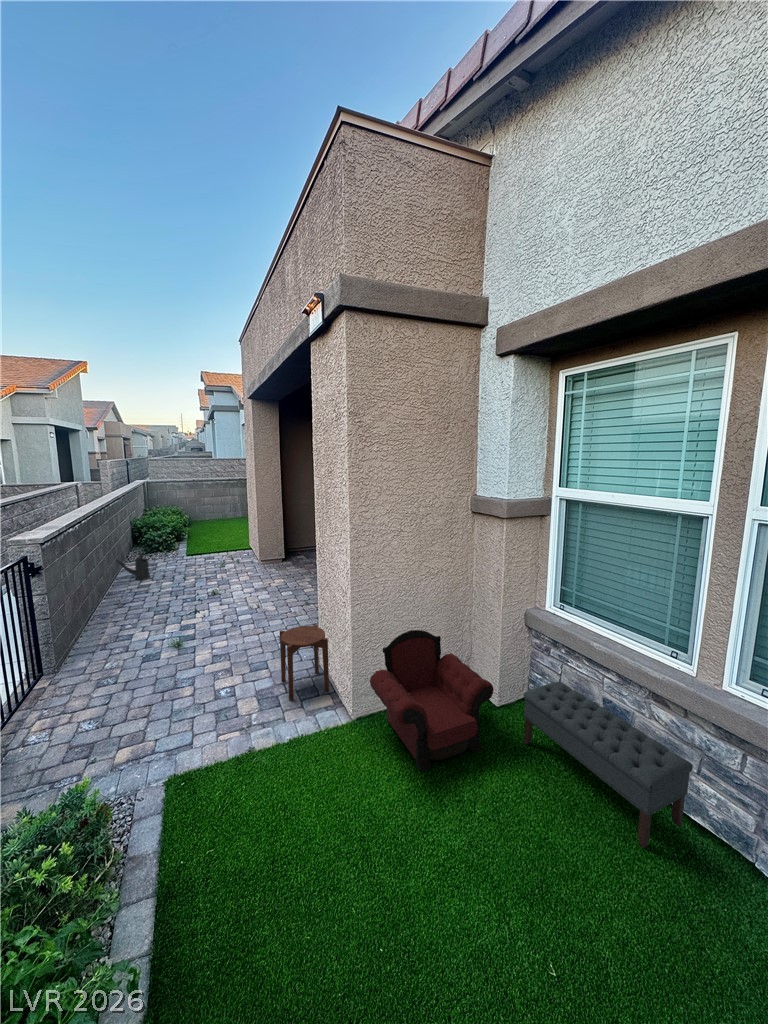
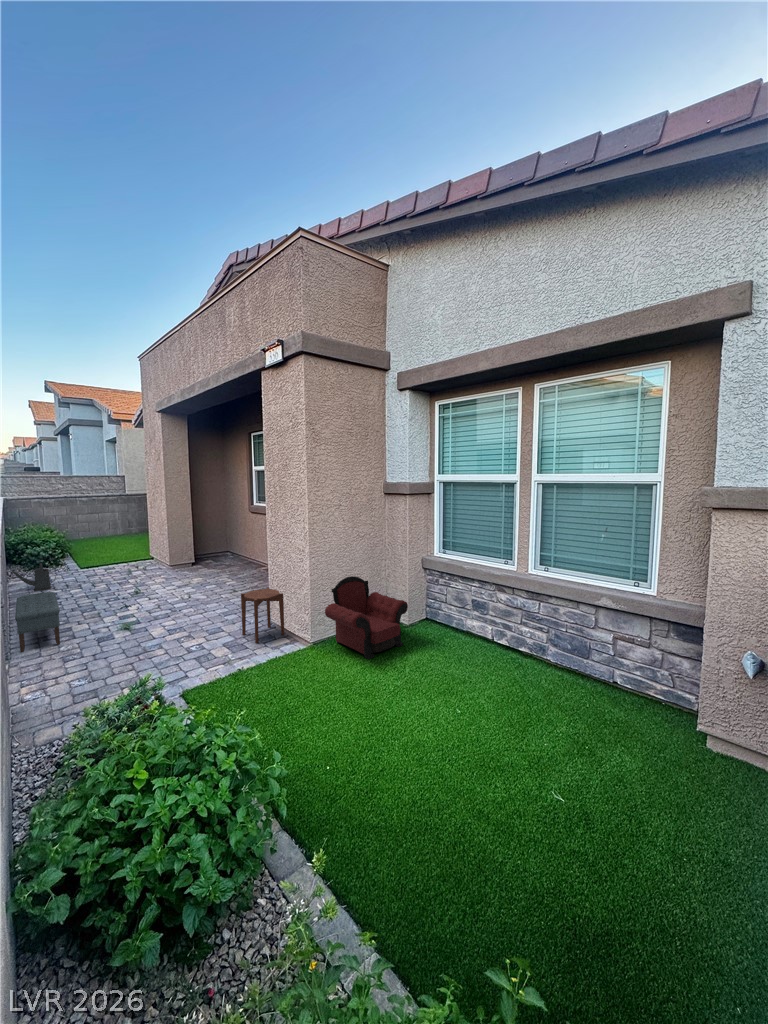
bench: present [523,682,693,848] -> present [15,592,60,653]

